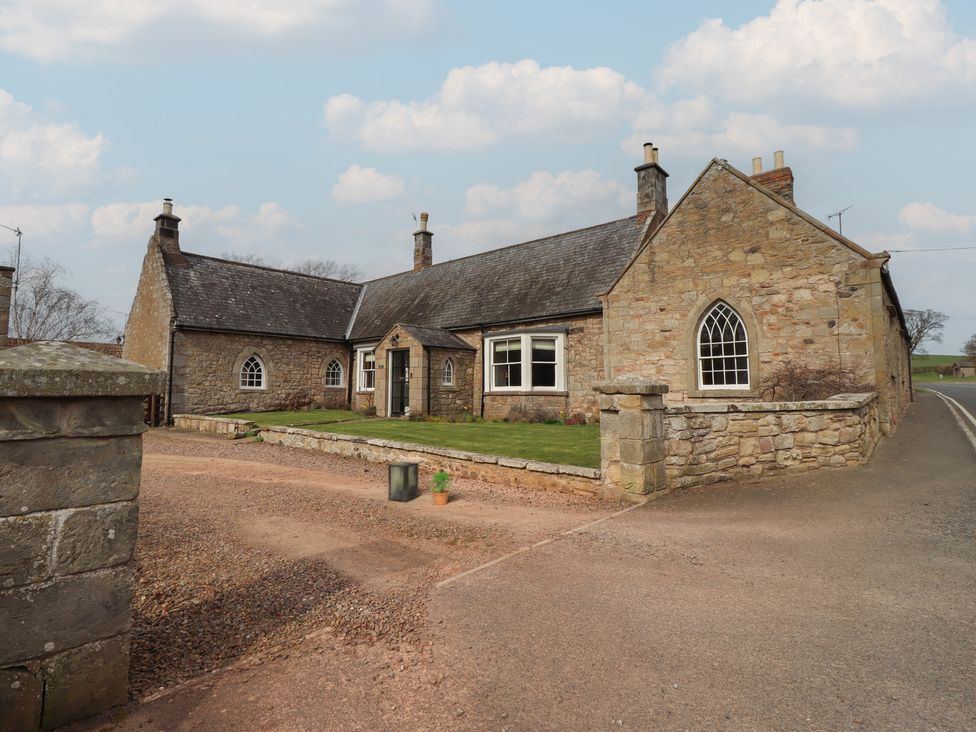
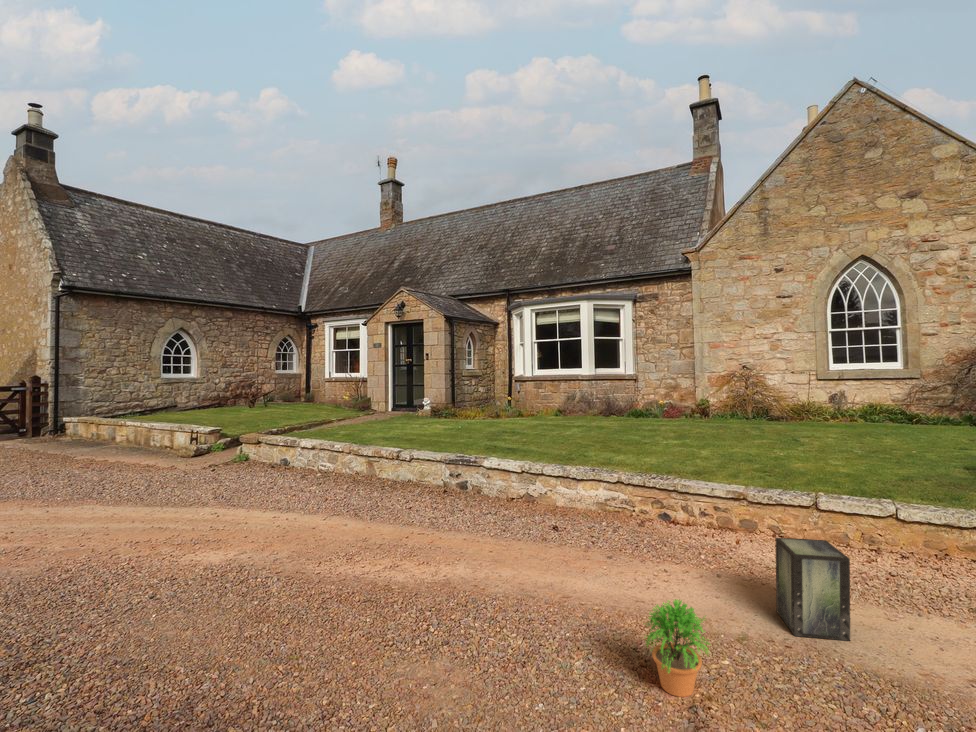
potted plant: present [431,472,451,505] -> present [646,600,709,697]

